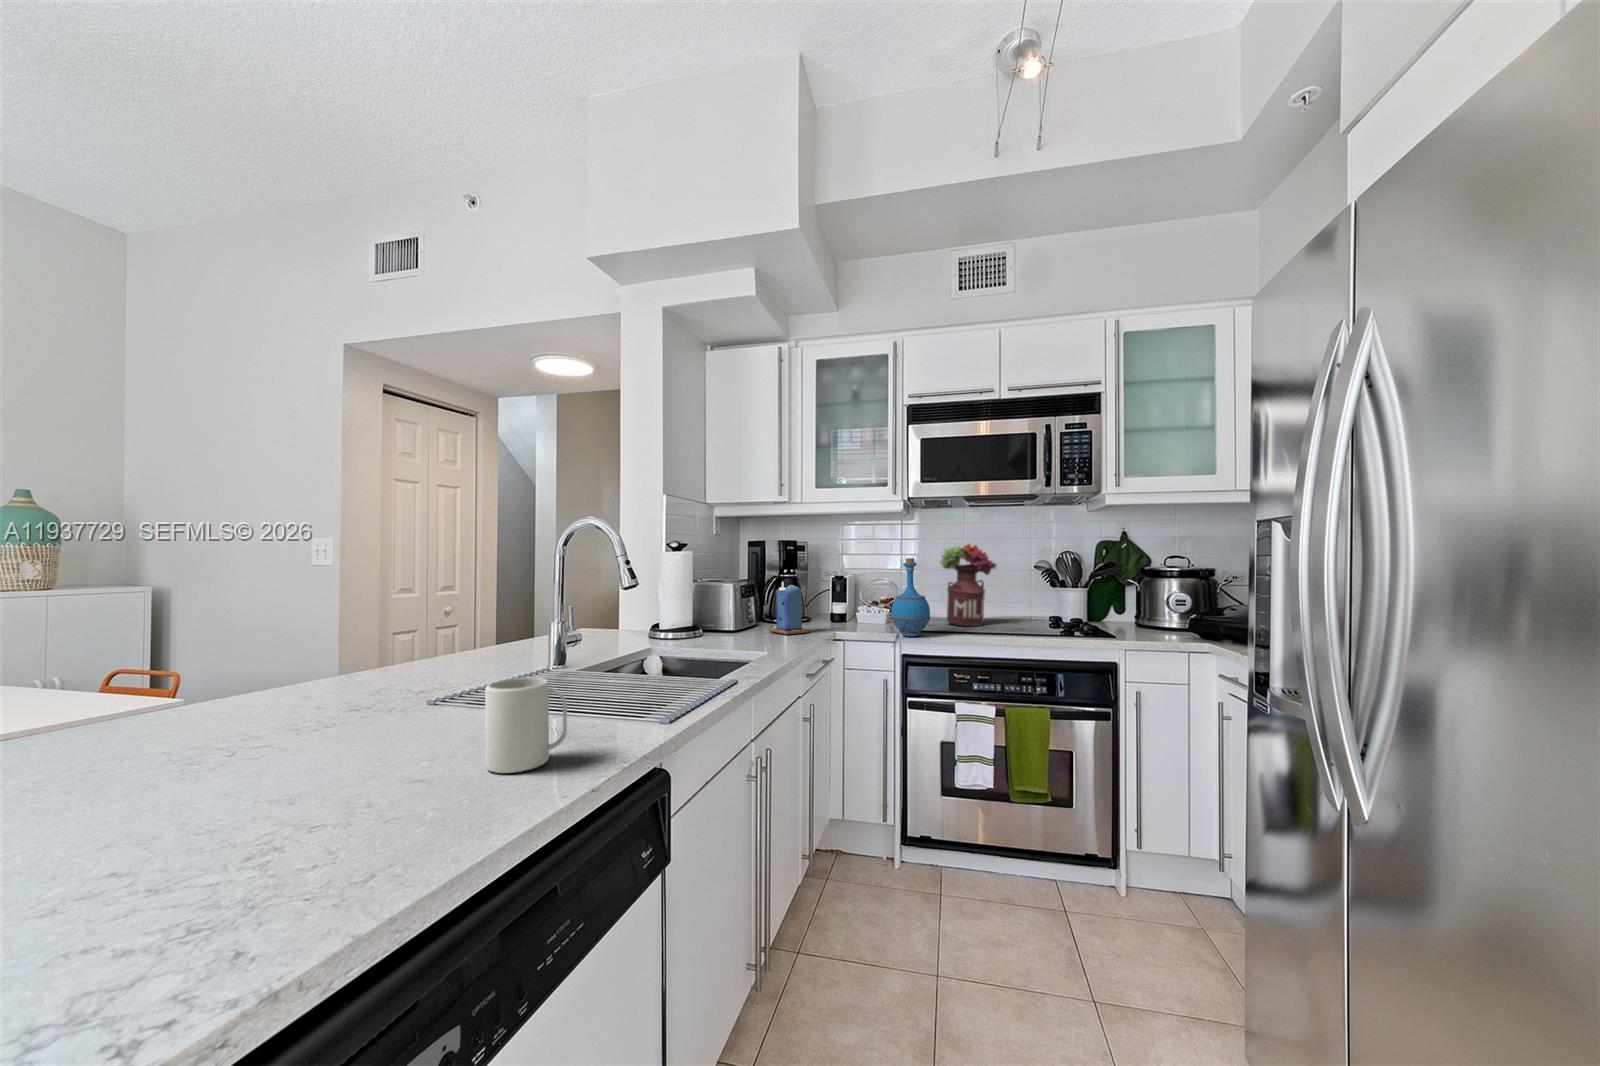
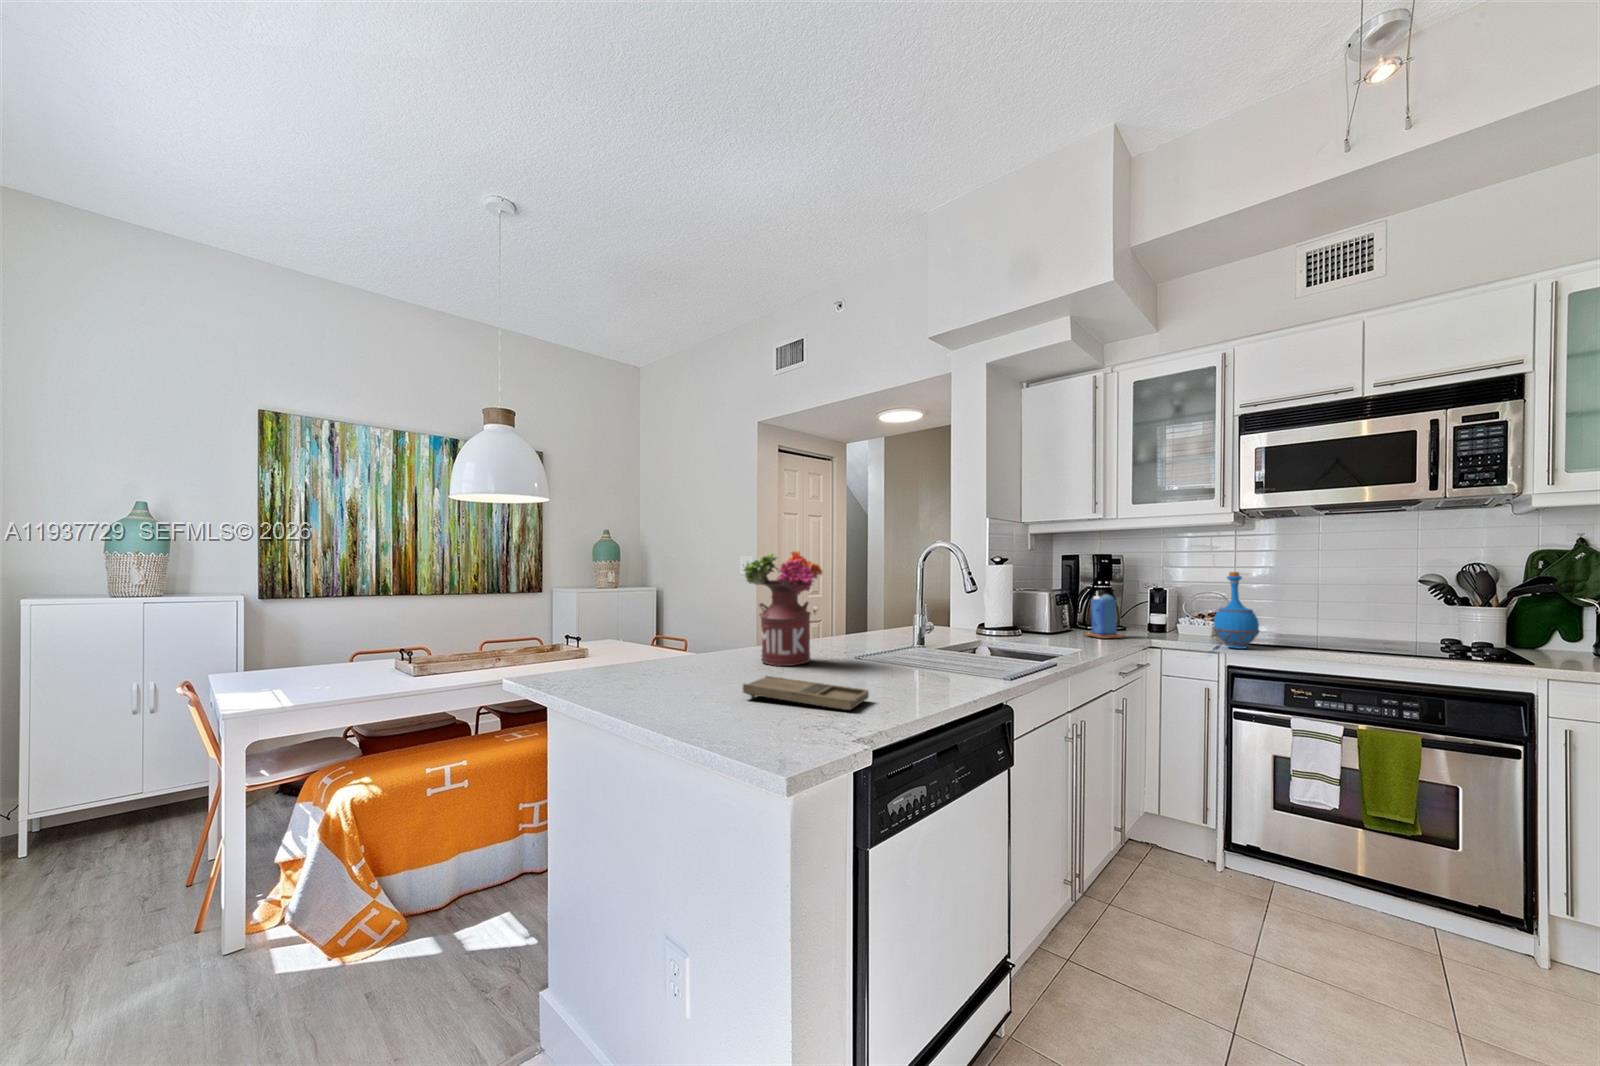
flower arrangement: present [940,544,996,626] -> present [743,551,822,666]
mug: present [485,678,567,773] -> none [891,640,938,694]
tray: none [108,782,425,849] -> present [743,676,869,710]

